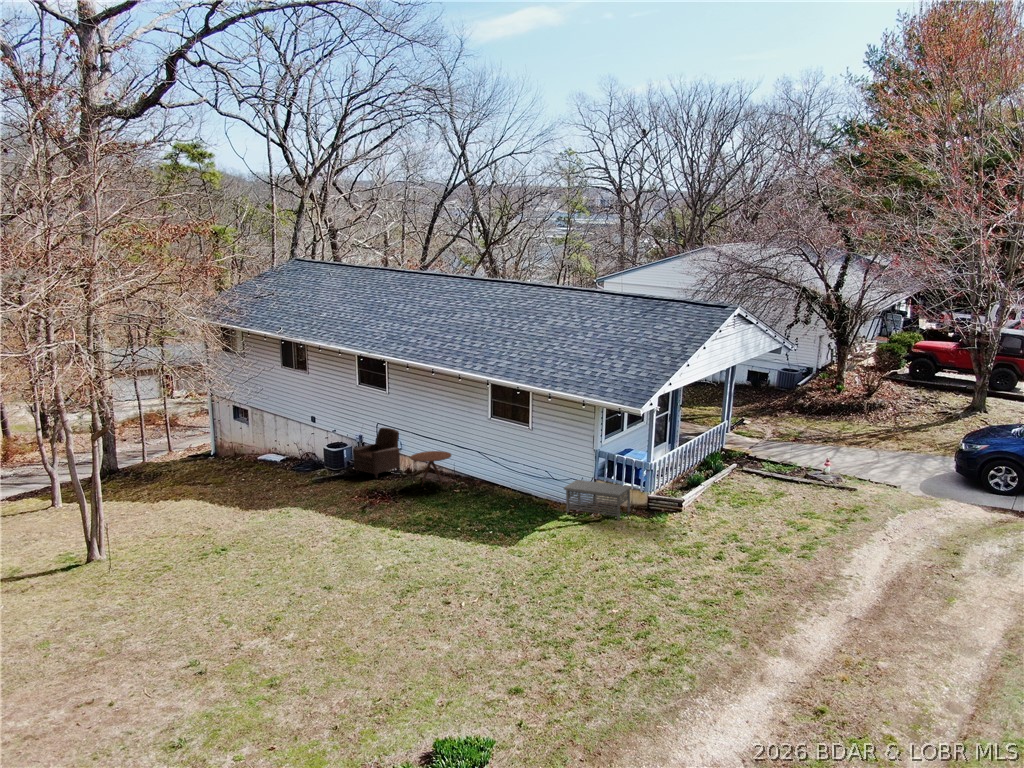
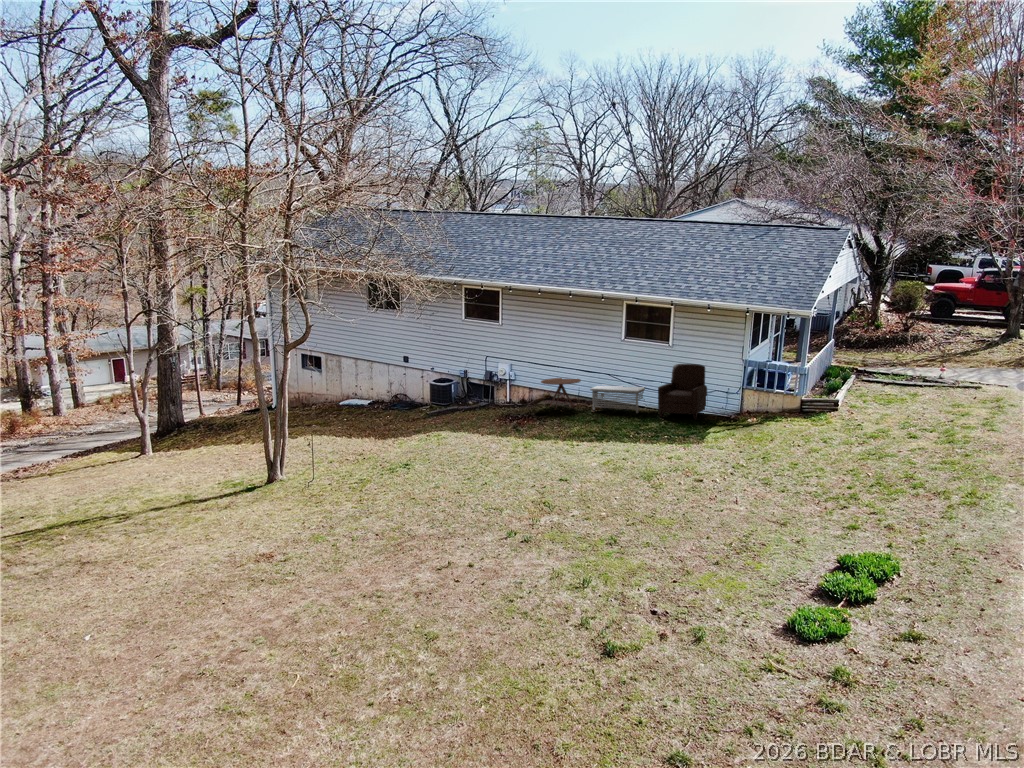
chair: present [353,428,400,478] -> present [658,364,707,419]
storage bench: present [564,480,631,520] -> present [590,384,646,413]

